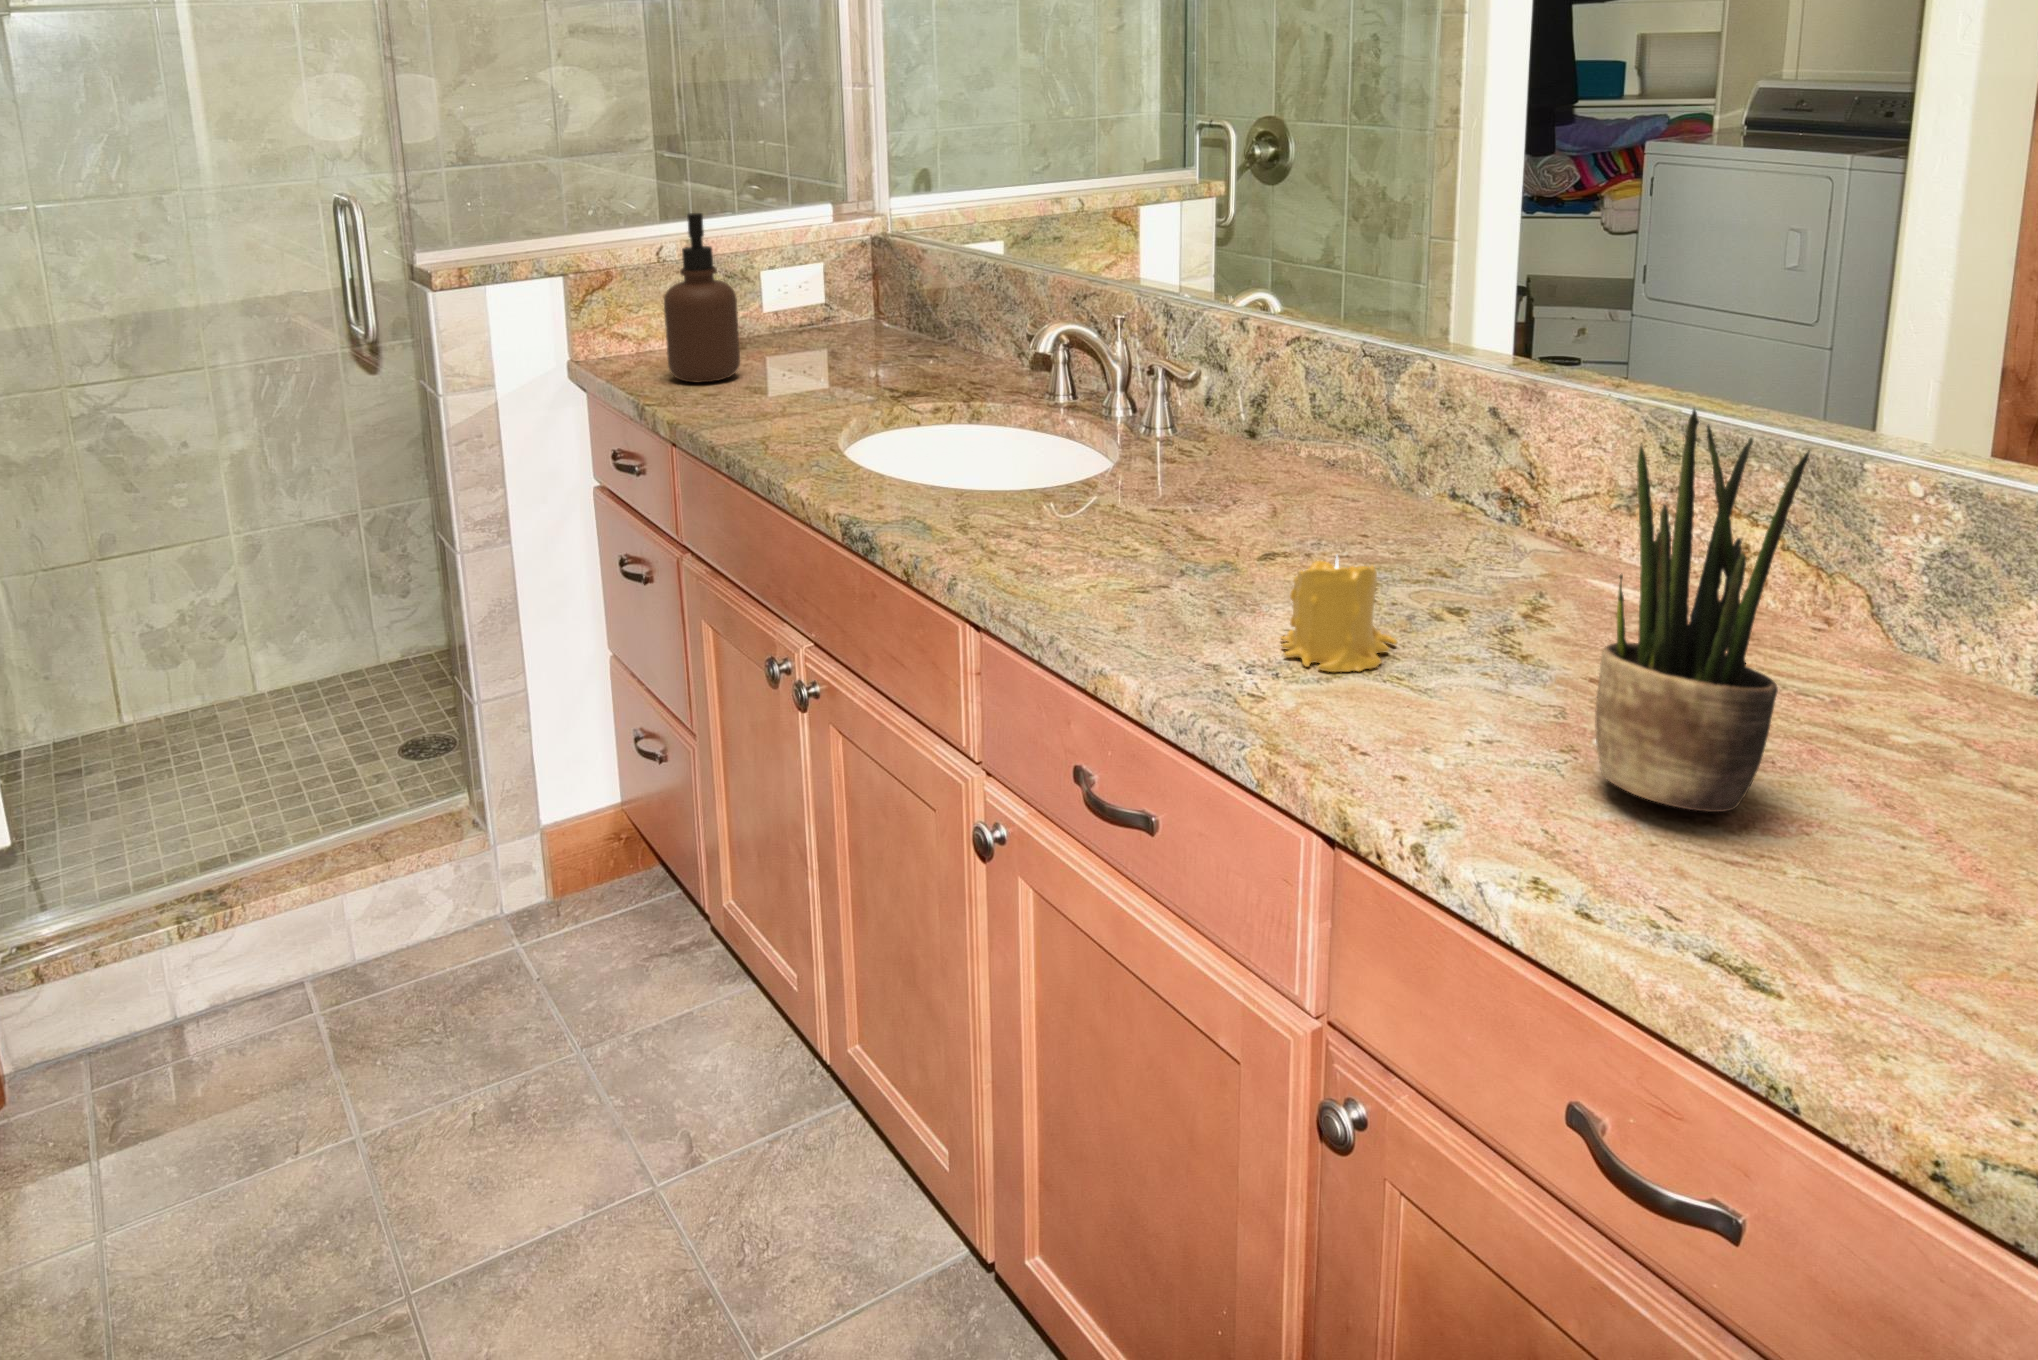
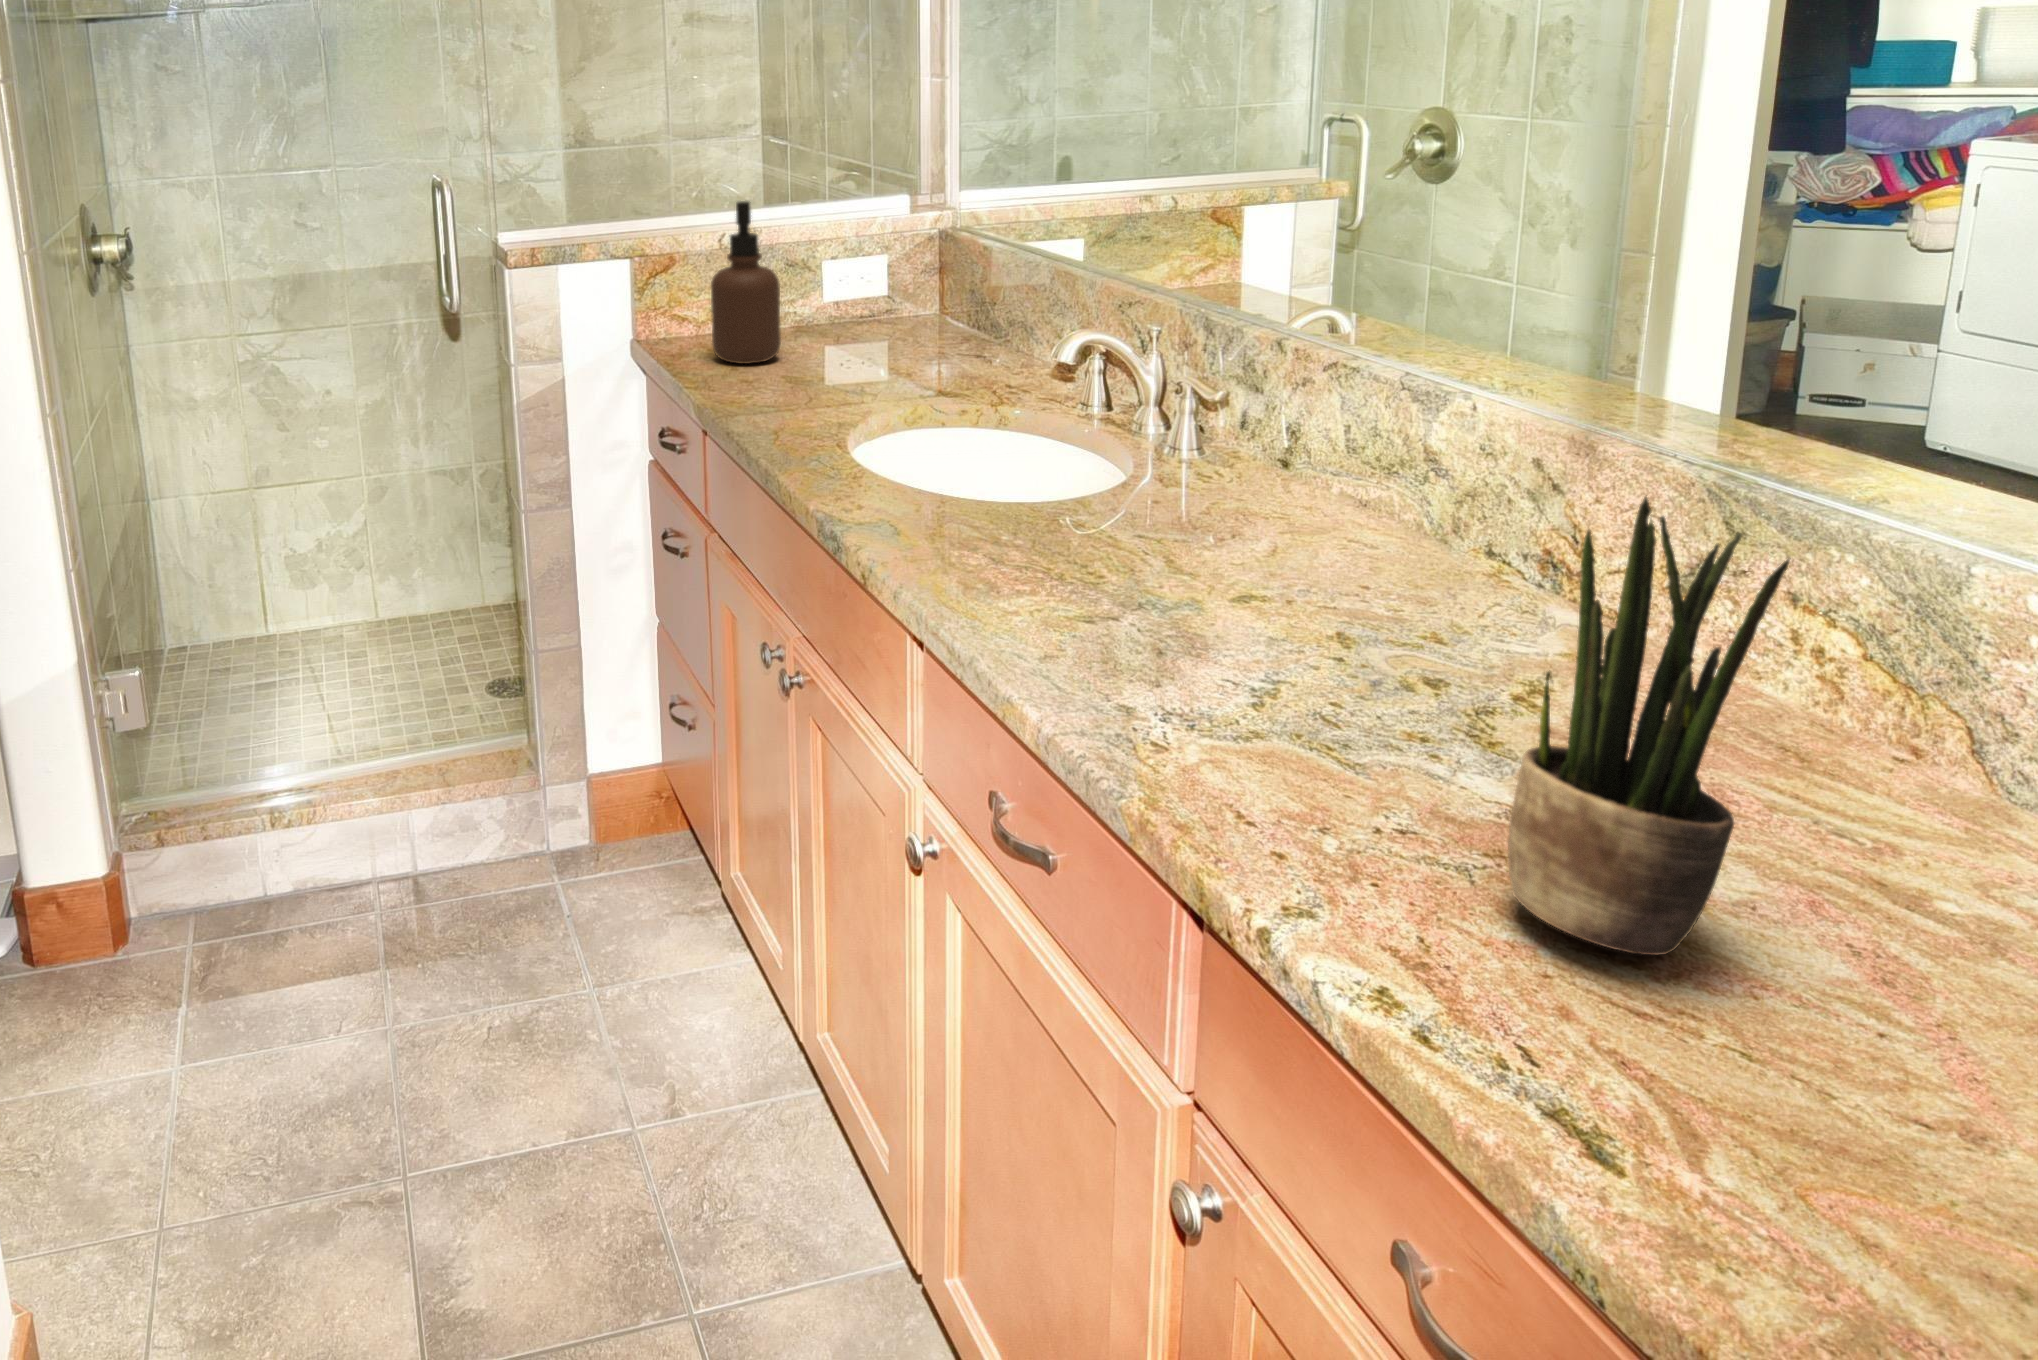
candle: present [1281,556,1397,672] -> none [1207,601,1343,734]

